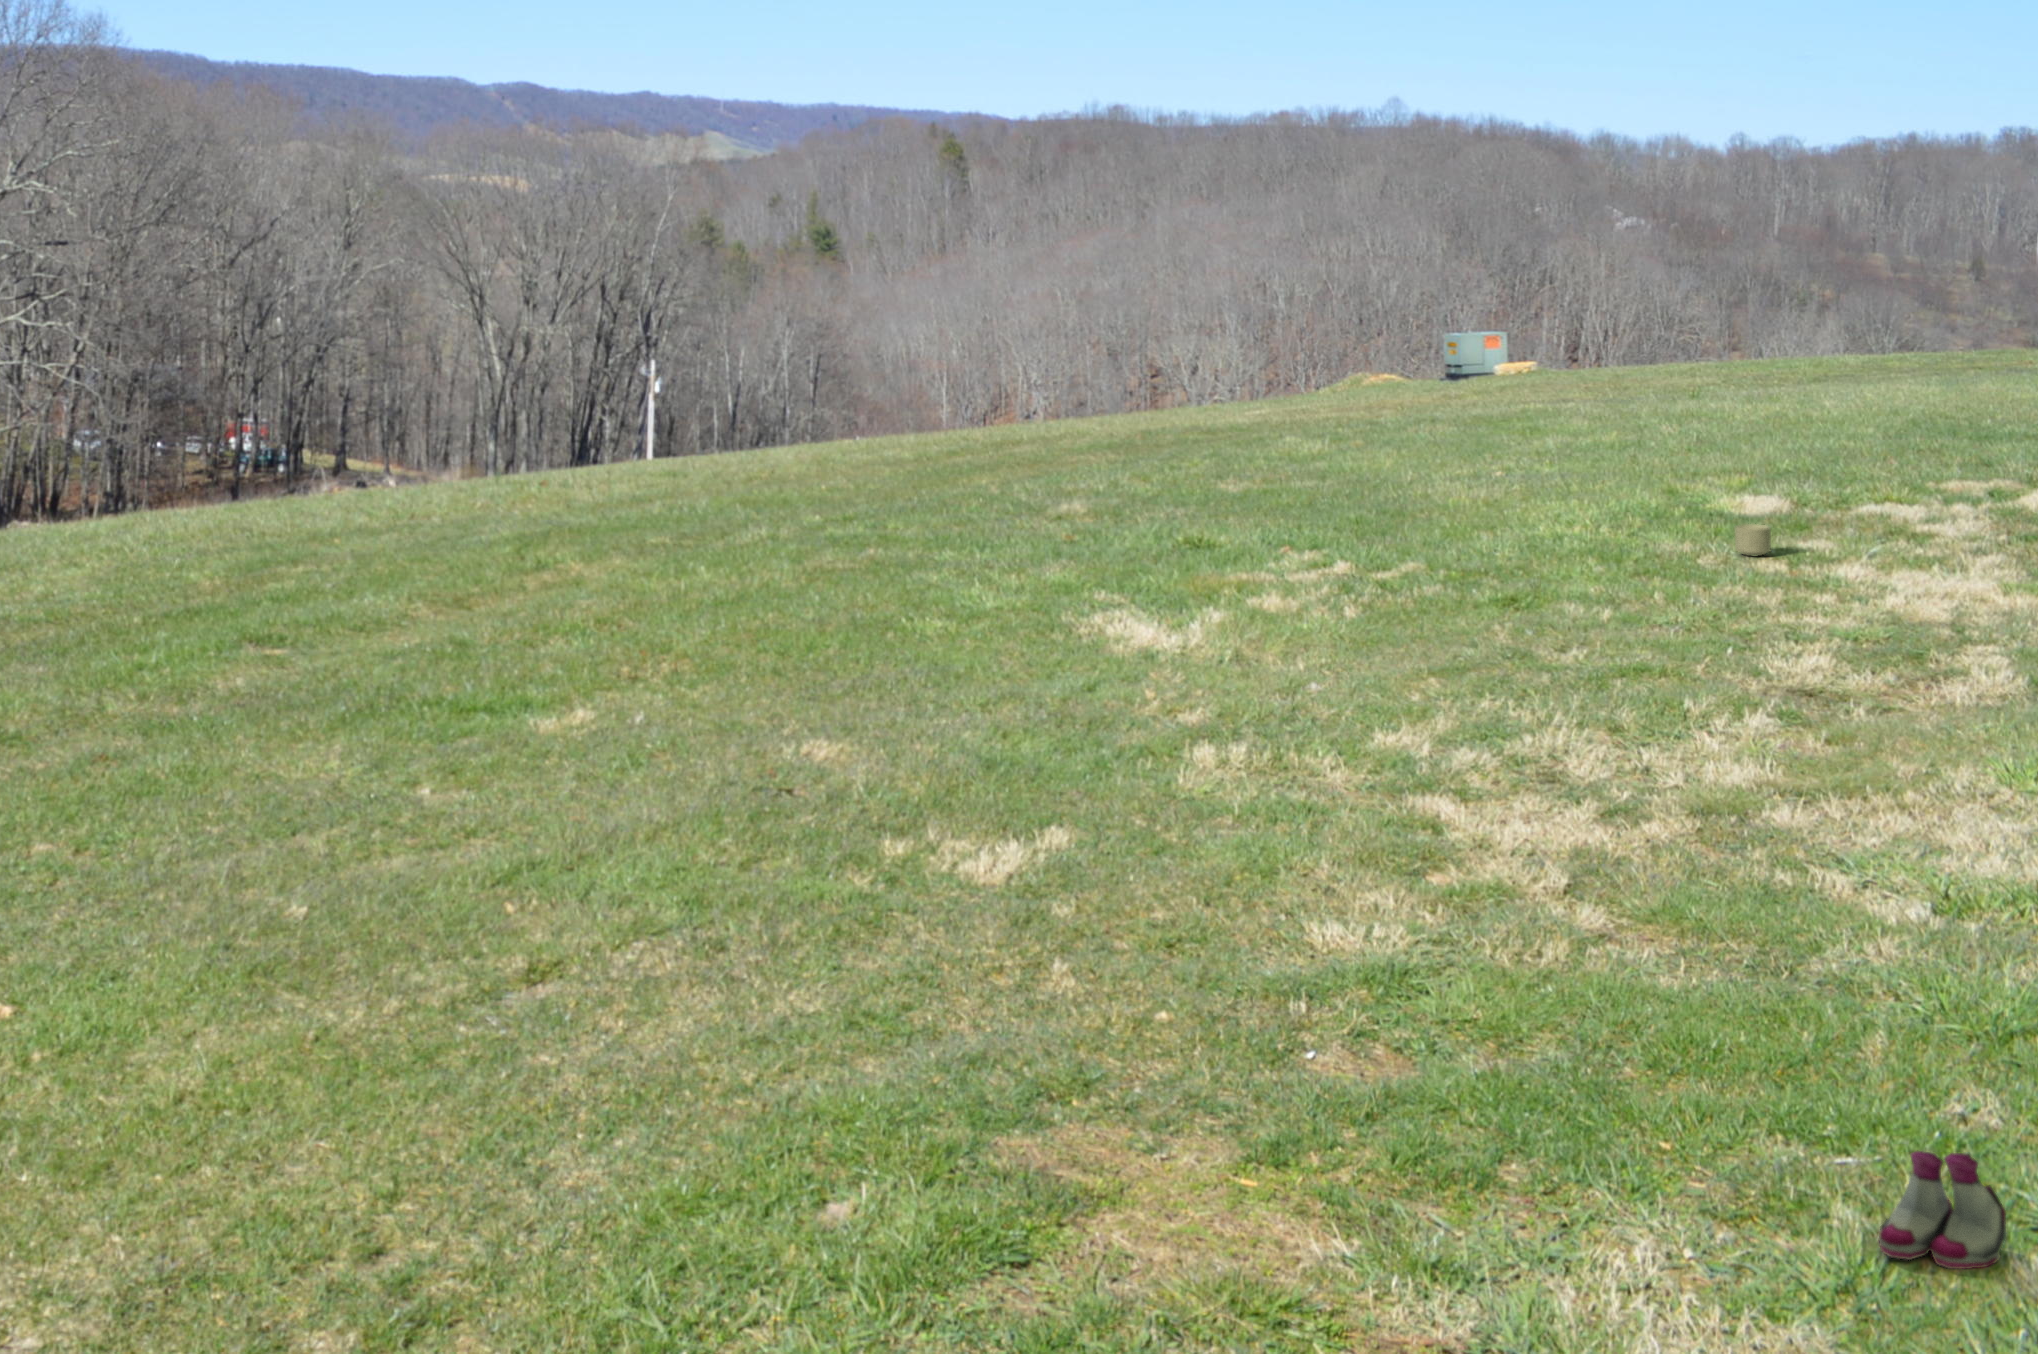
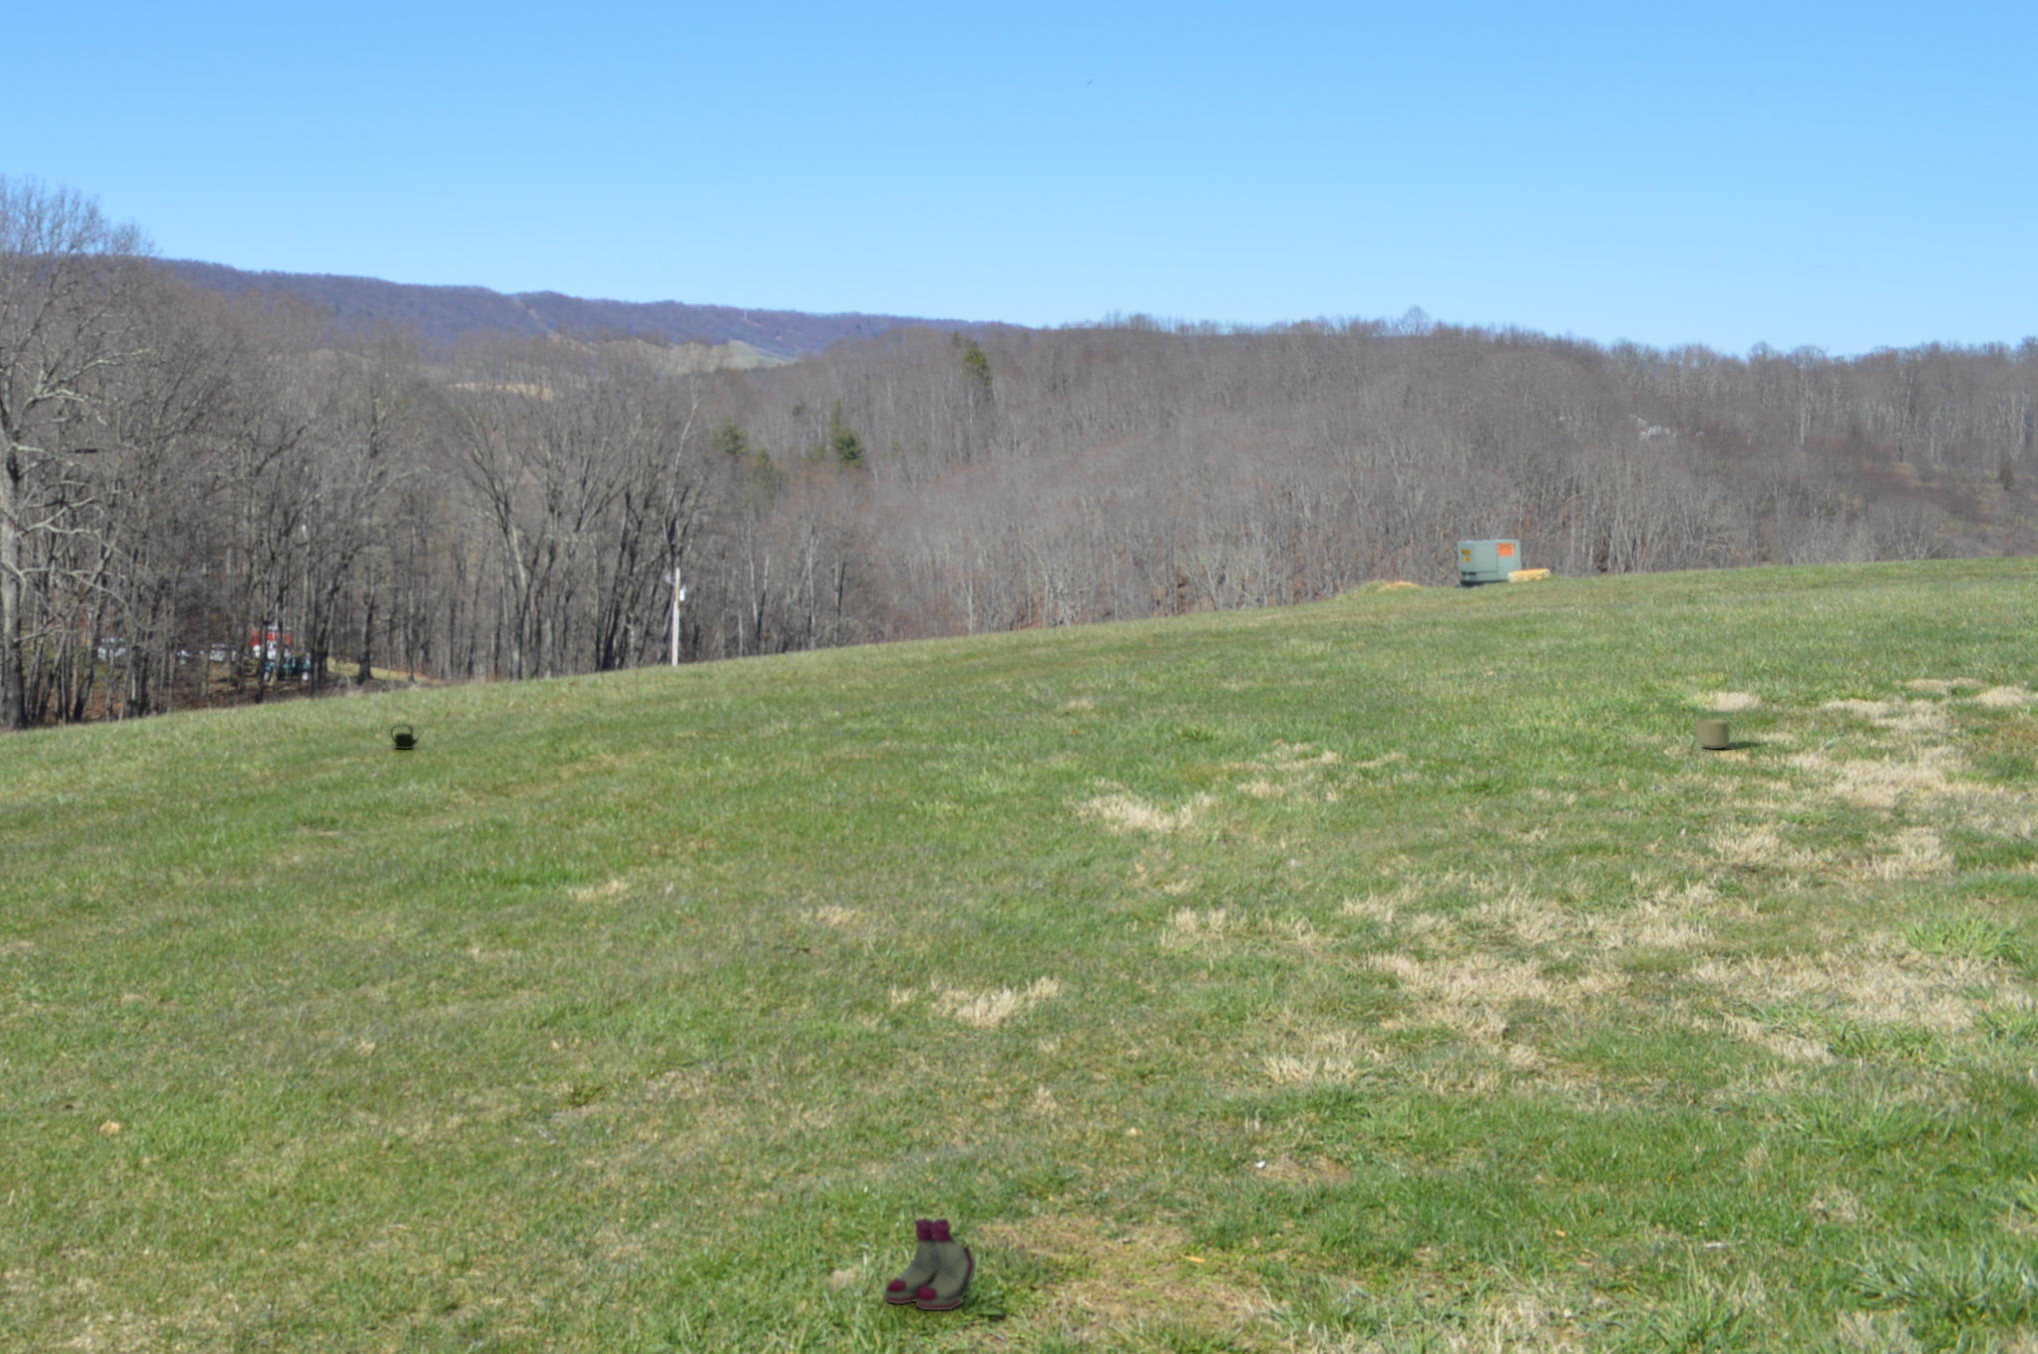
watering can: none [352,529,387,555] -> present [391,726,424,749]
boots: present [1879,1151,2006,1269] -> present [885,1219,976,1310]

